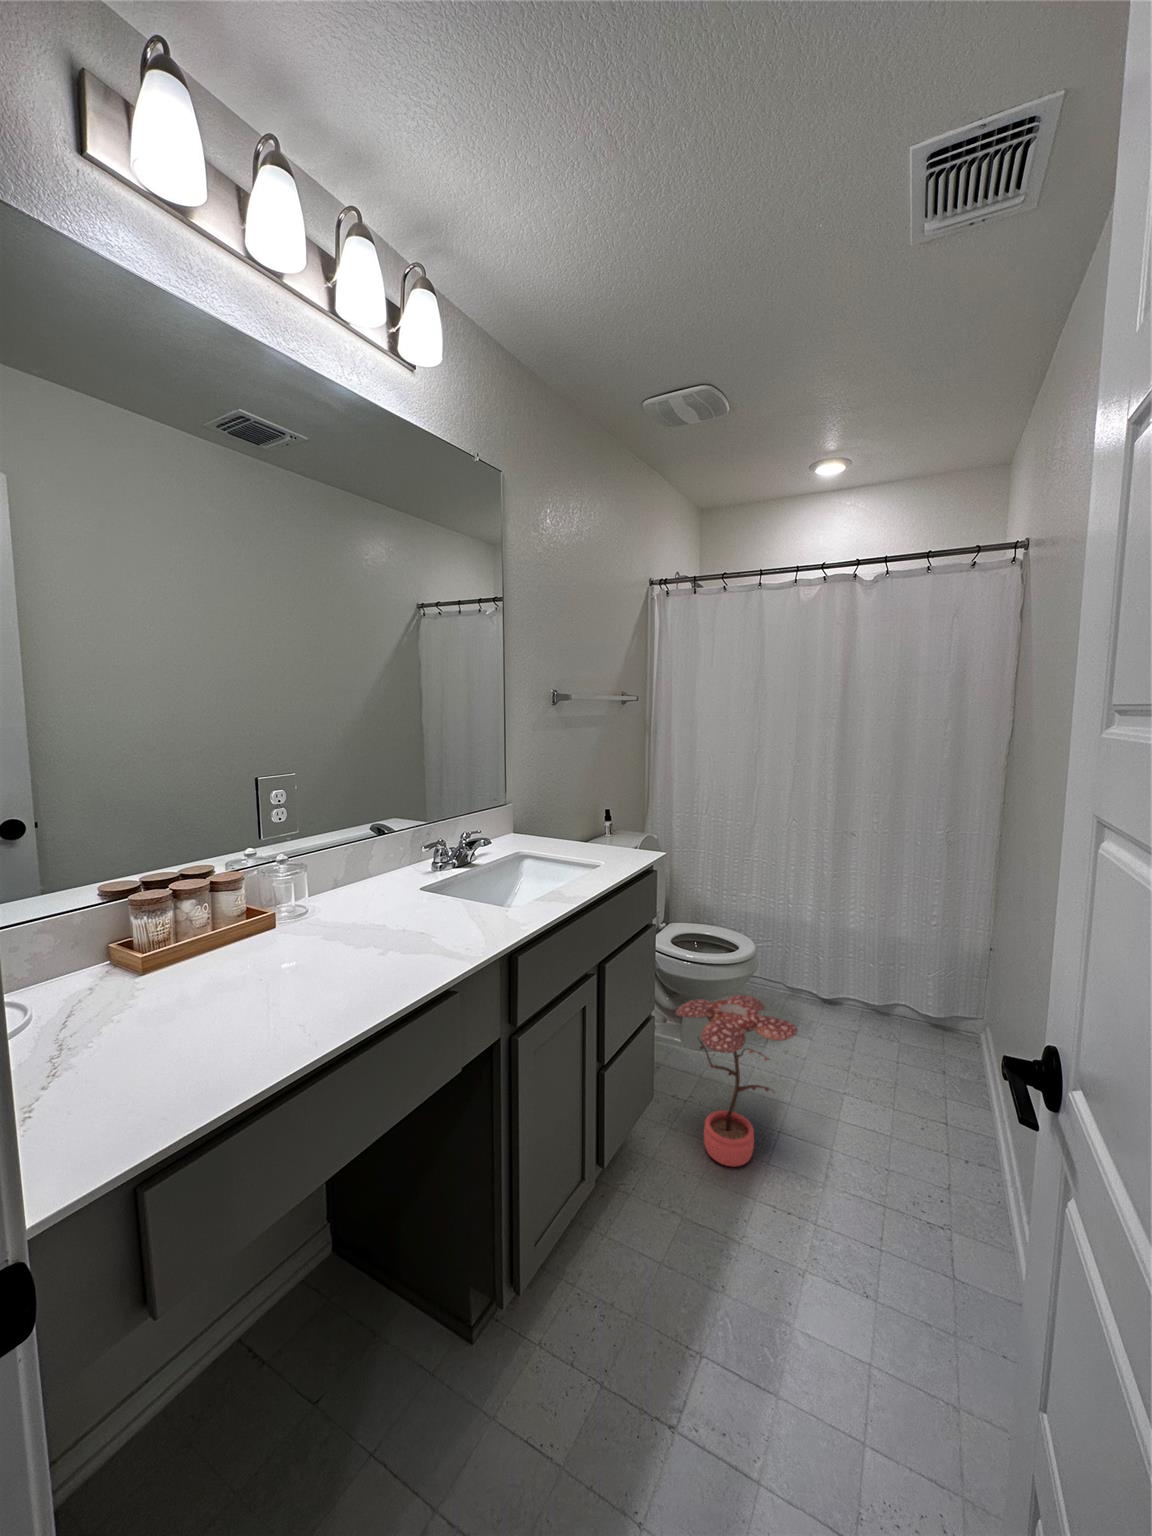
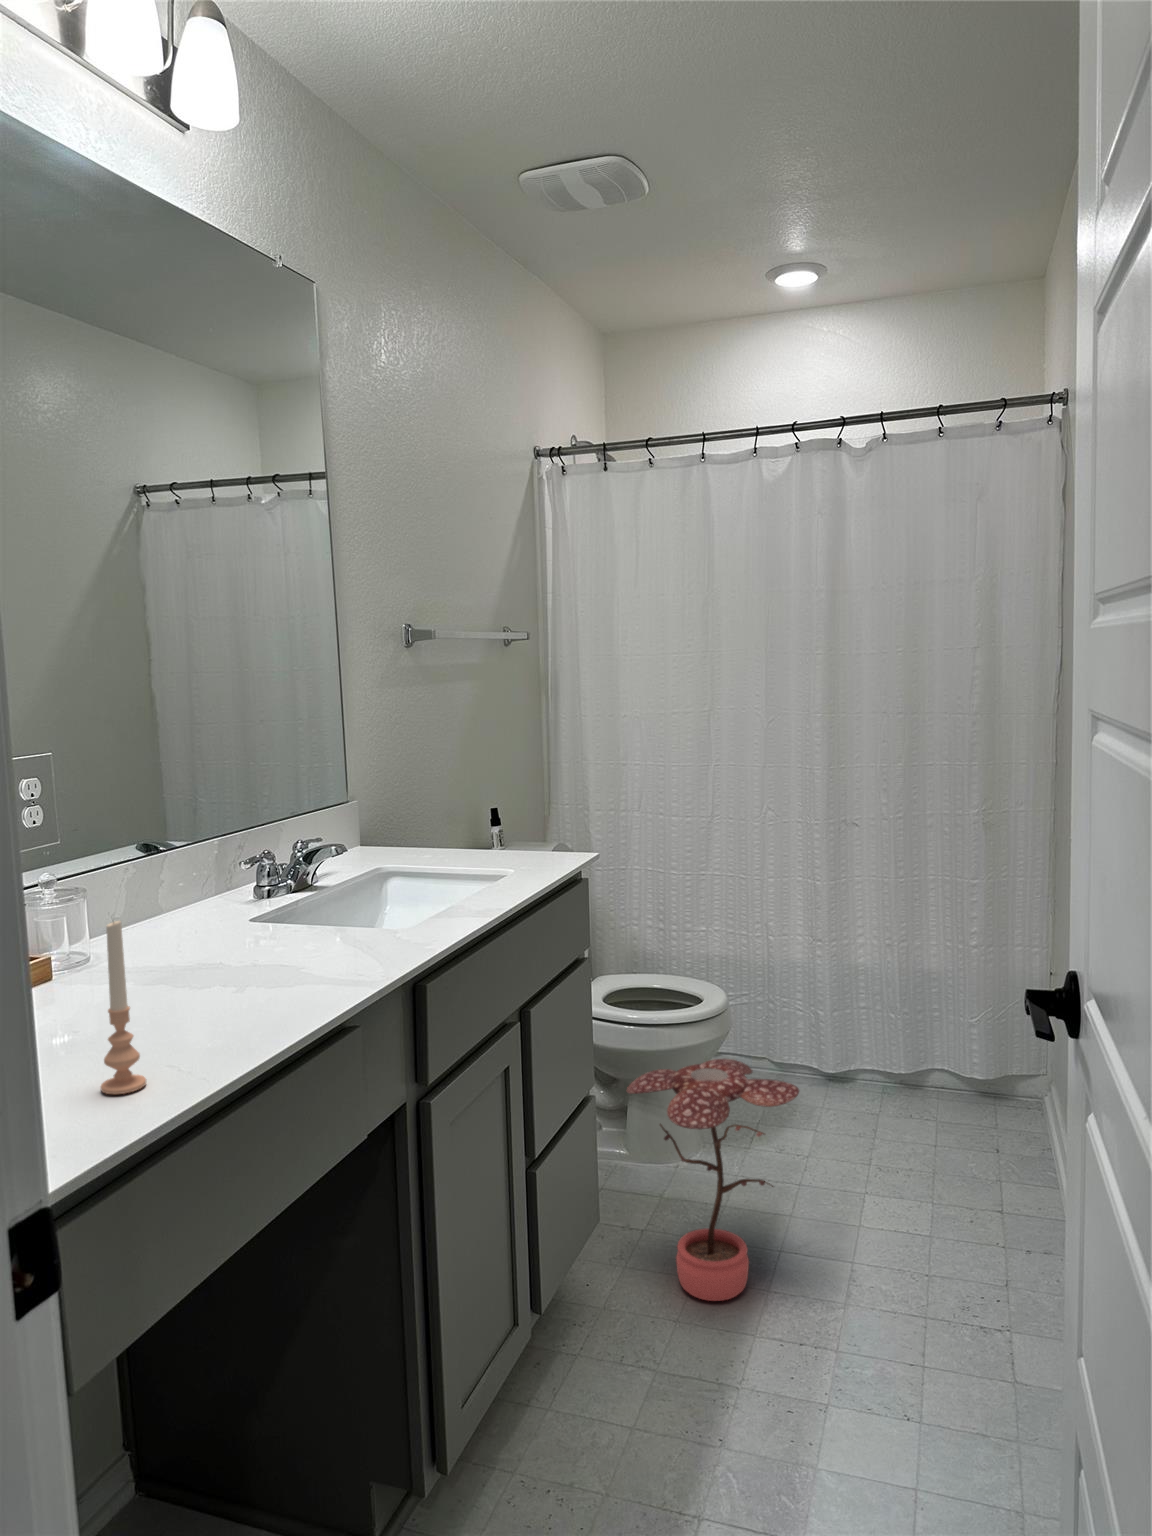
candle: none [229,927,265,1061] -> present [101,921,146,1094]

